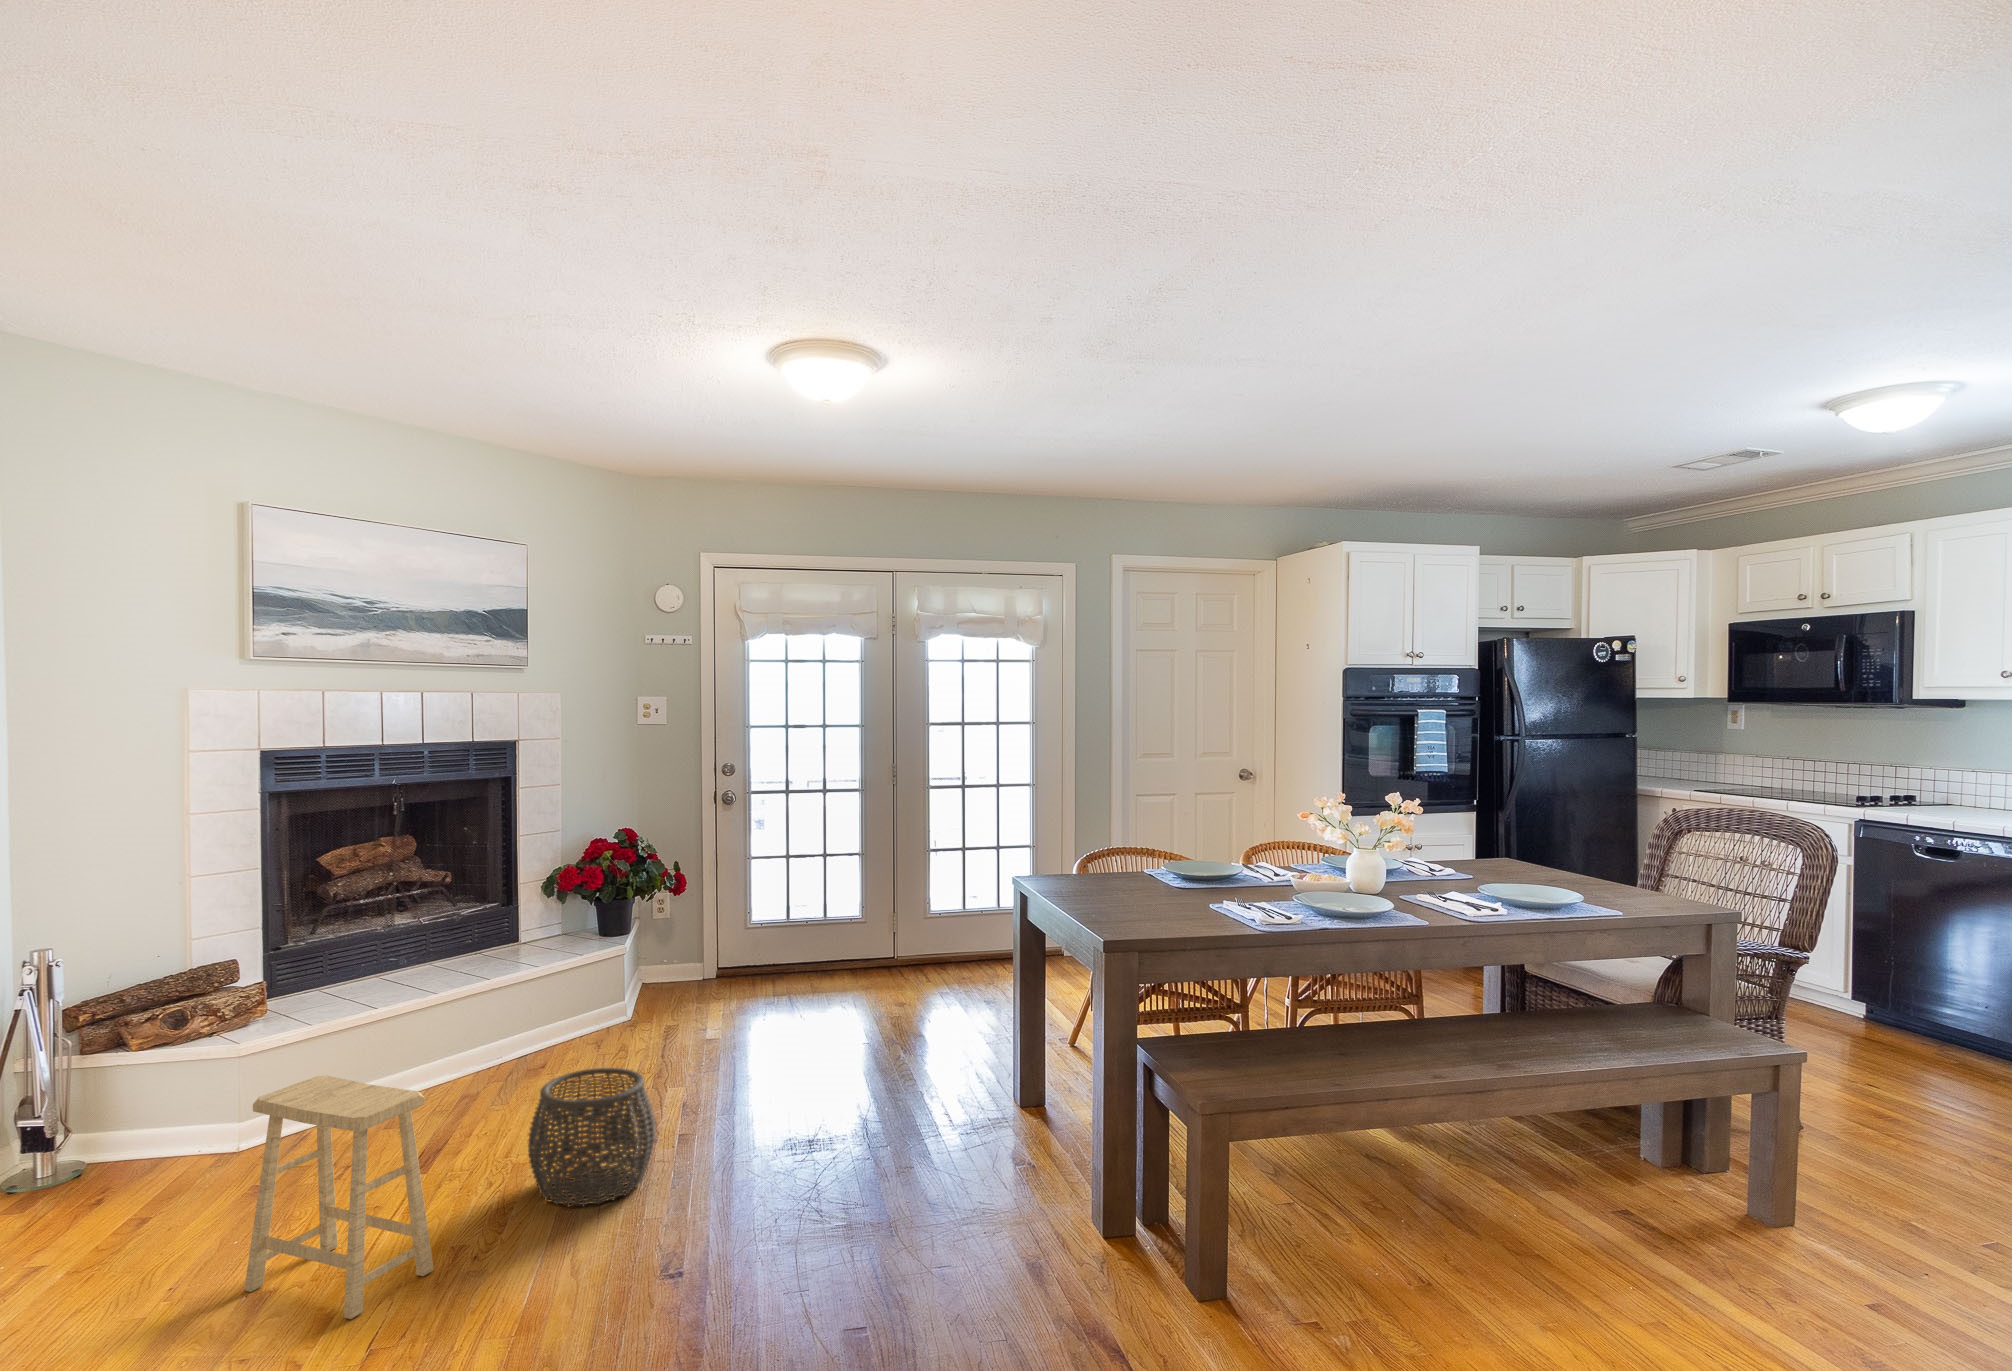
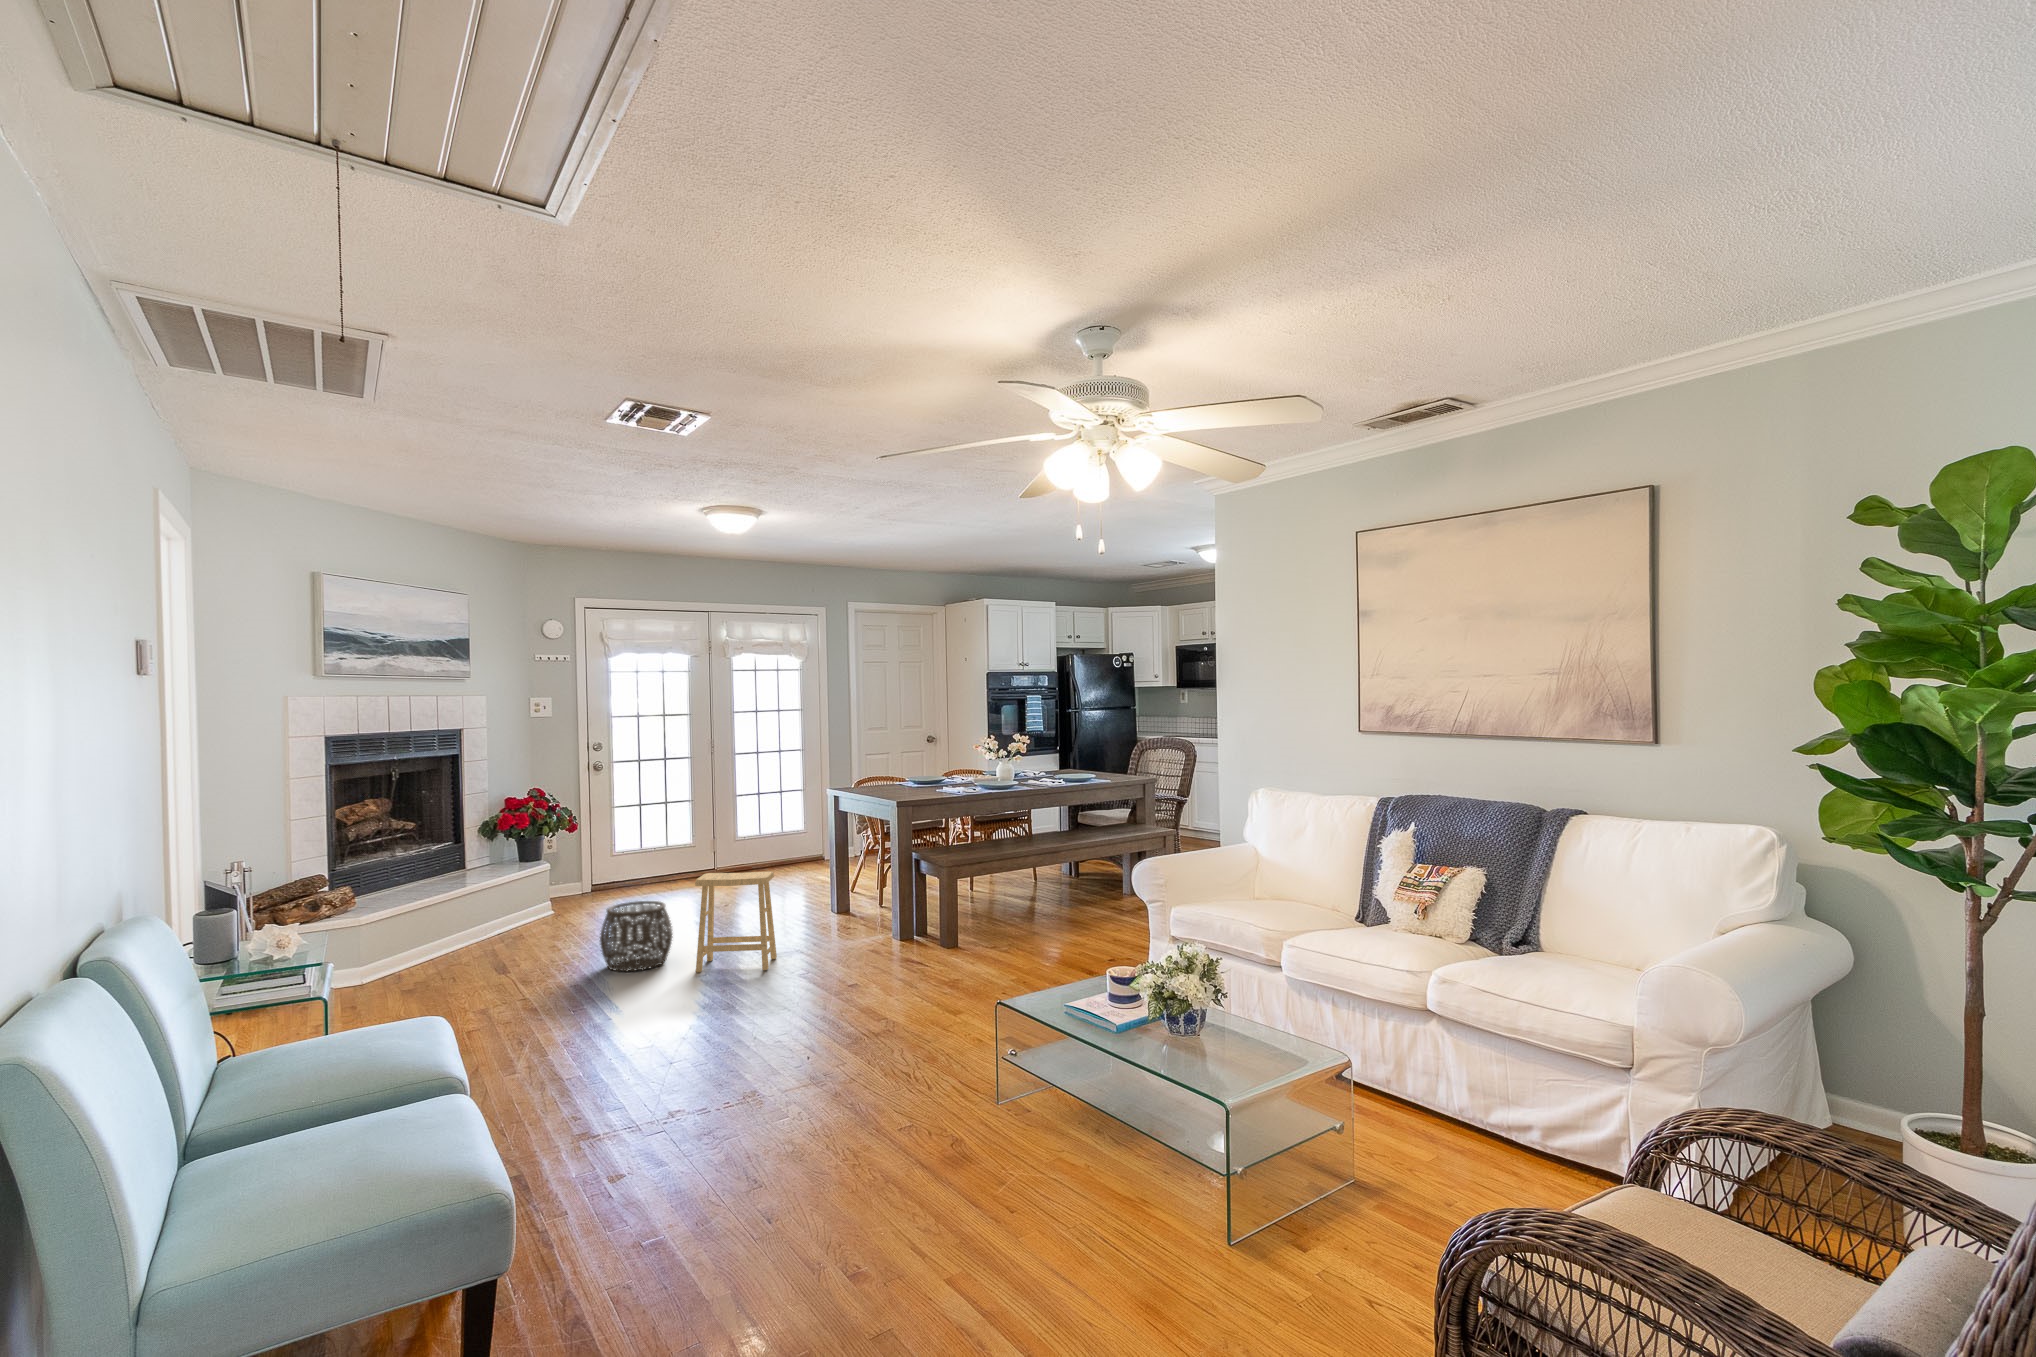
footstool: present [244,1076,434,1319] -> present [695,871,777,973]

